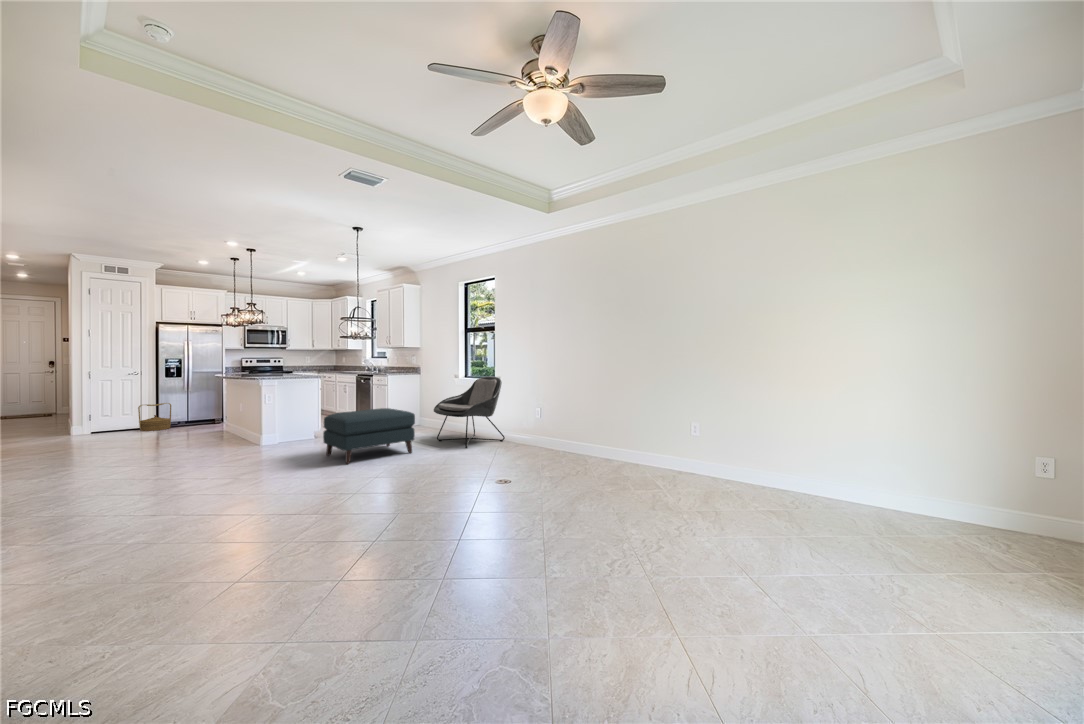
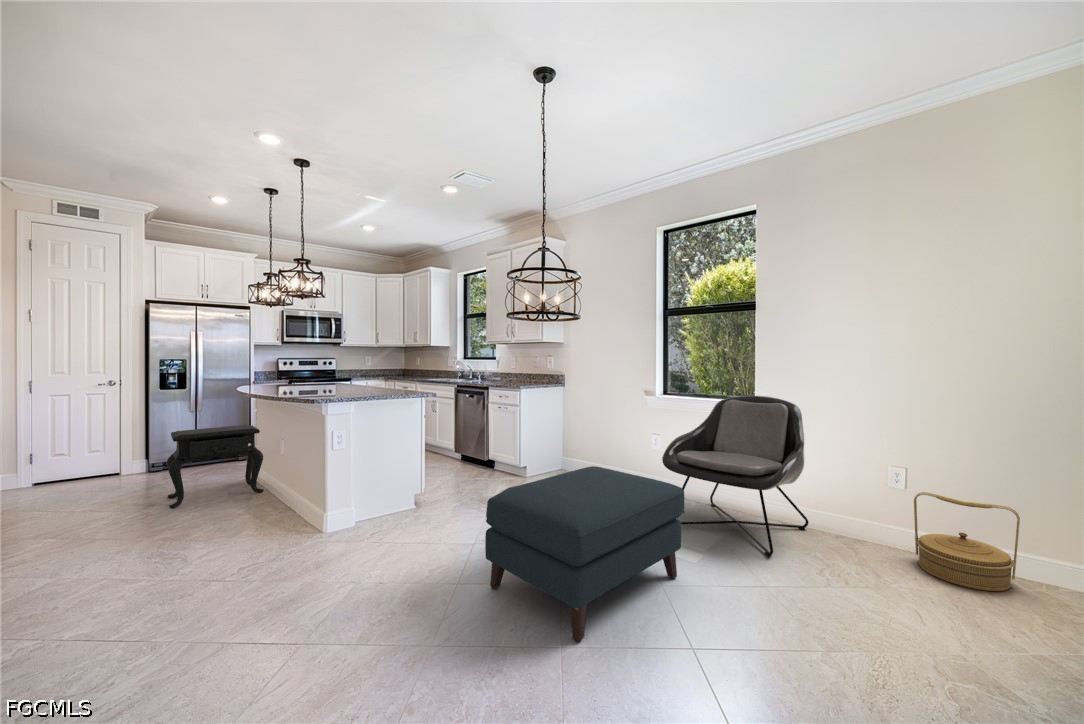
side table: none [175,396,230,439] -> present [167,425,264,508]
woven basket: present [138,403,171,431] -> present [914,492,1020,591]

